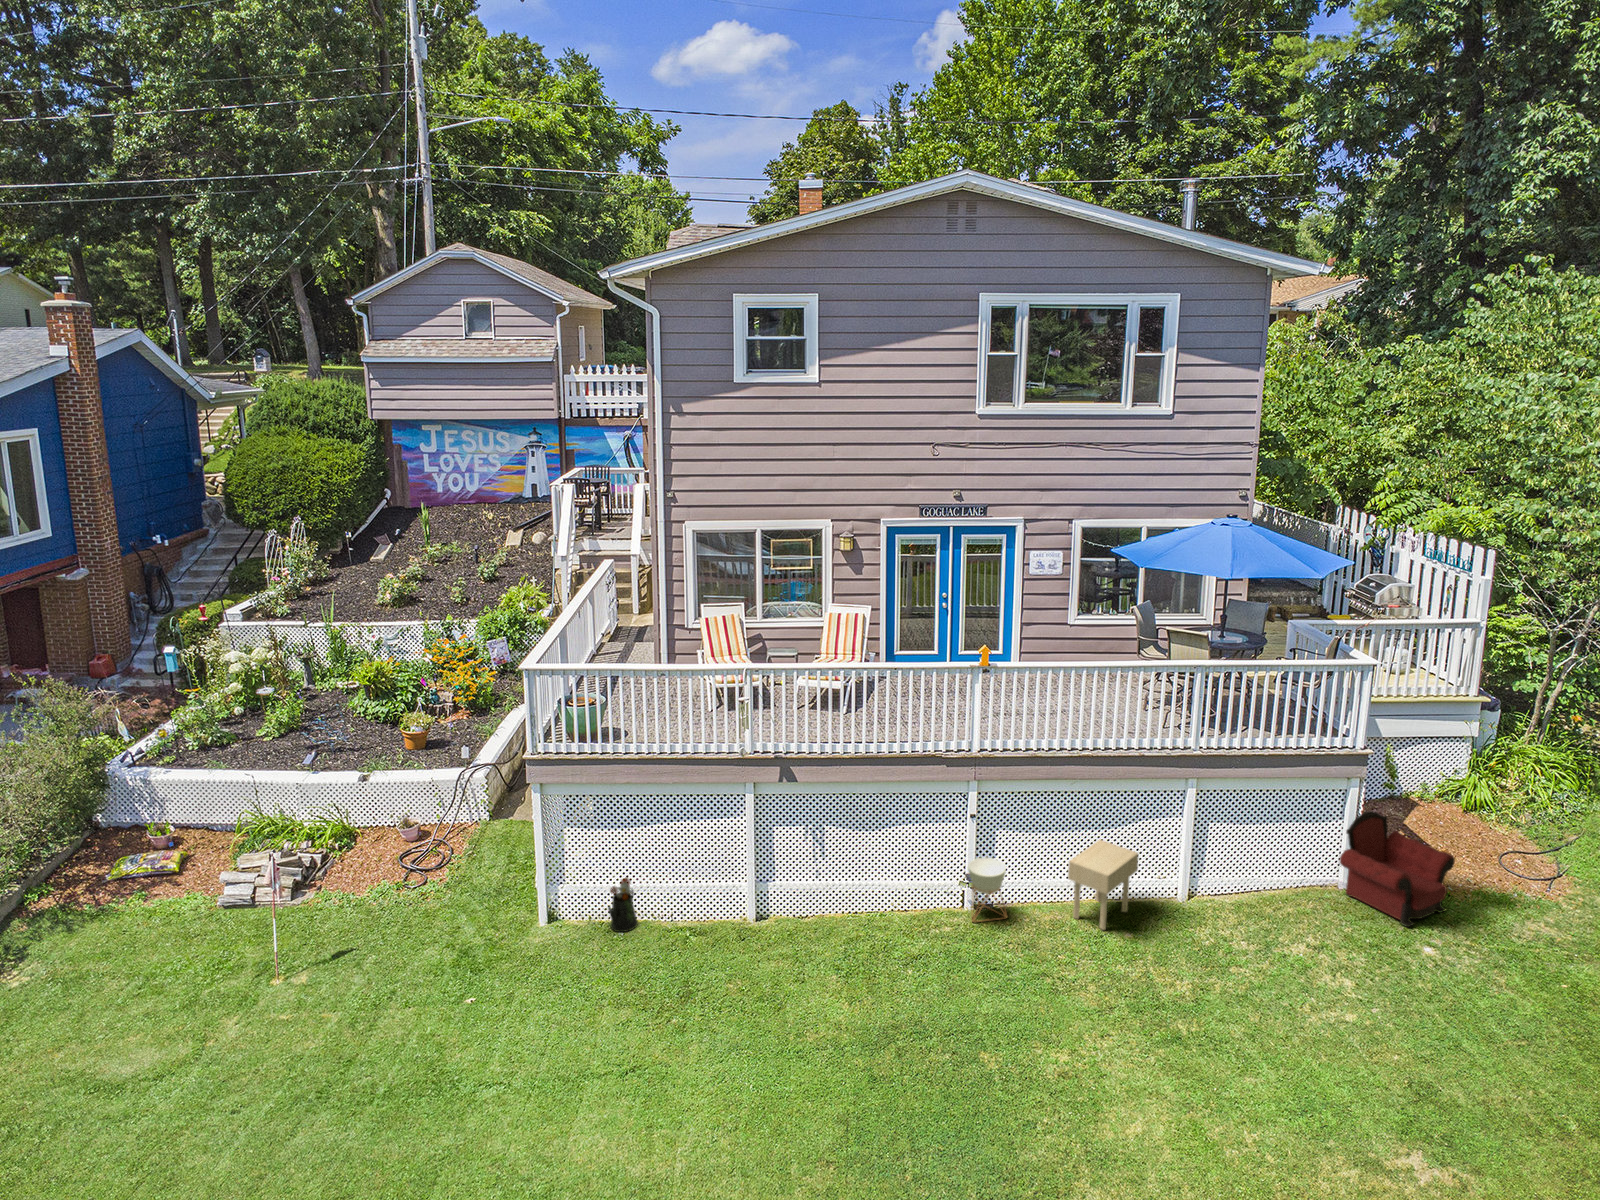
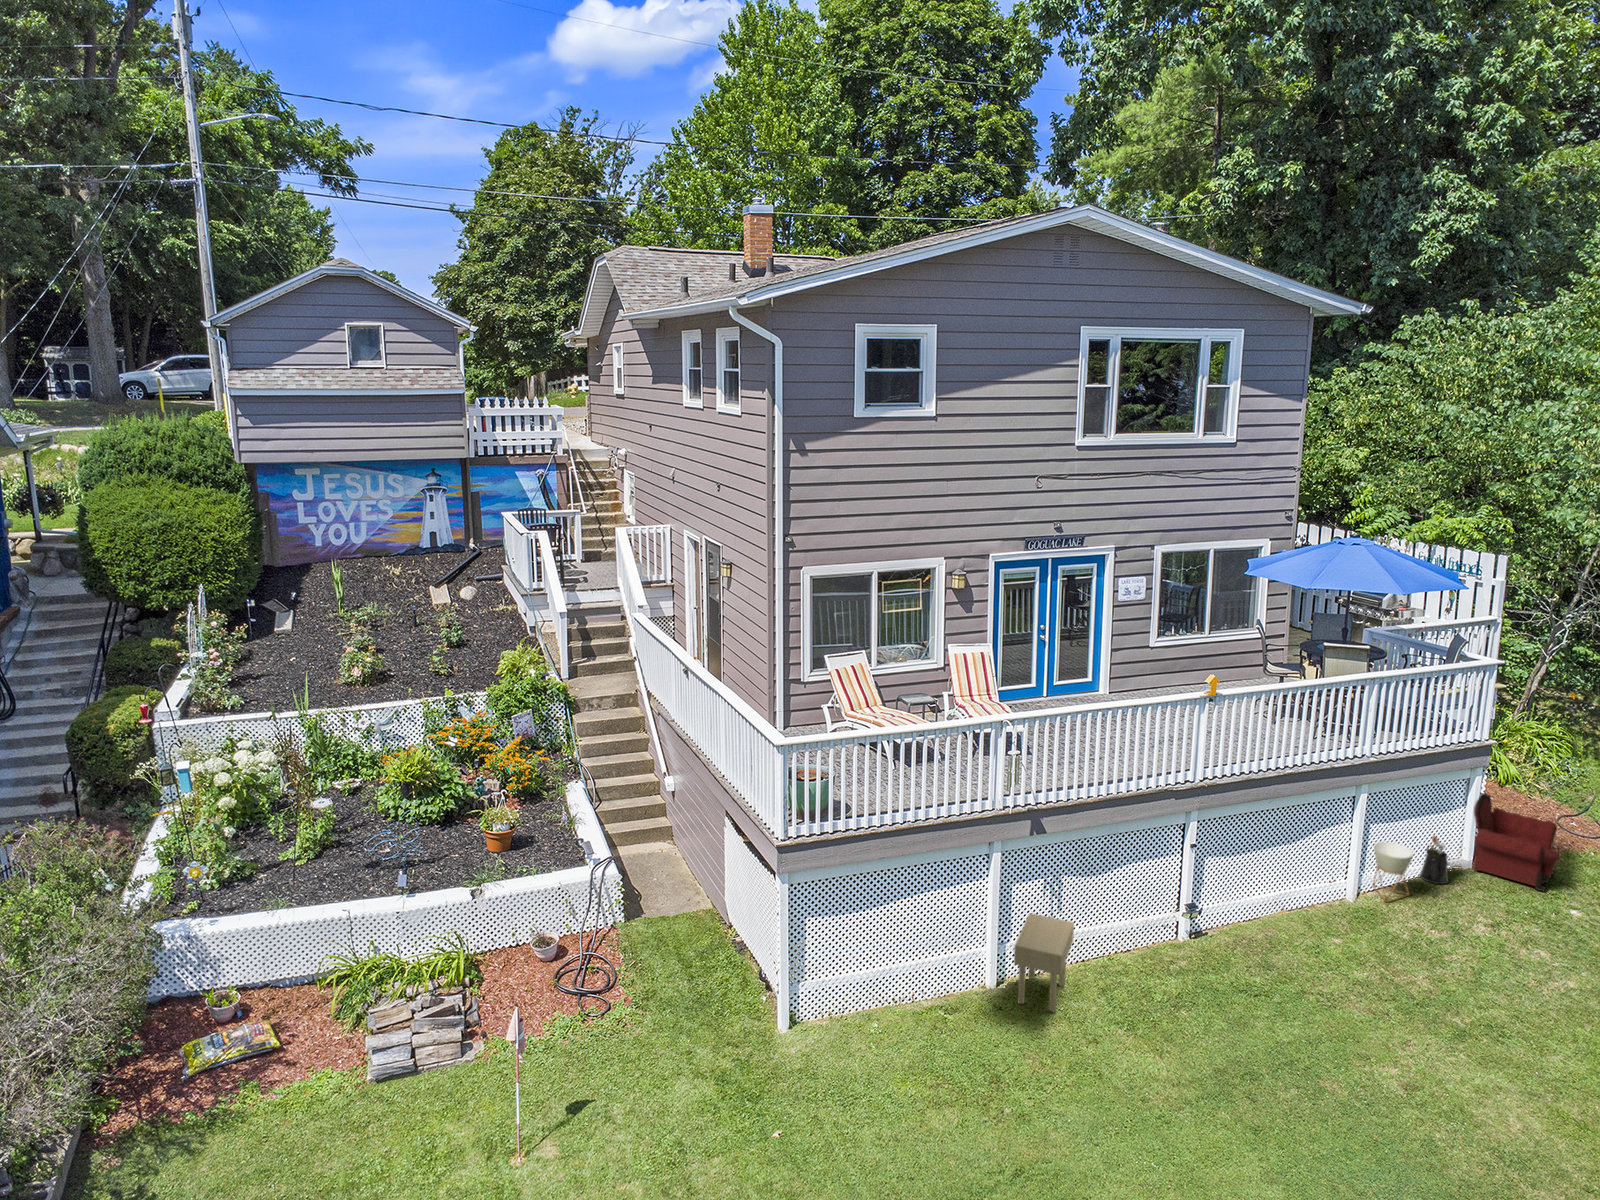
side table: present [1068,840,1139,930] -> present [1014,913,1074,1012]
planter: present [968,858,1007,922] -> present [1373,842,1413,902]
watering can: present [608,878,638,932] -> present [1420,836,1448,884]

